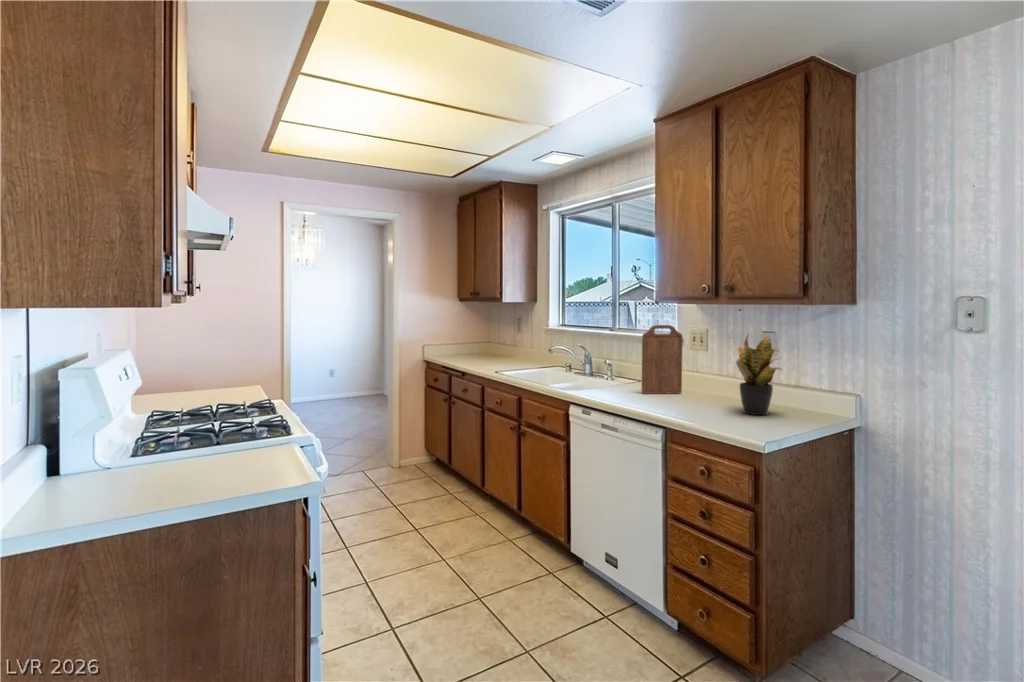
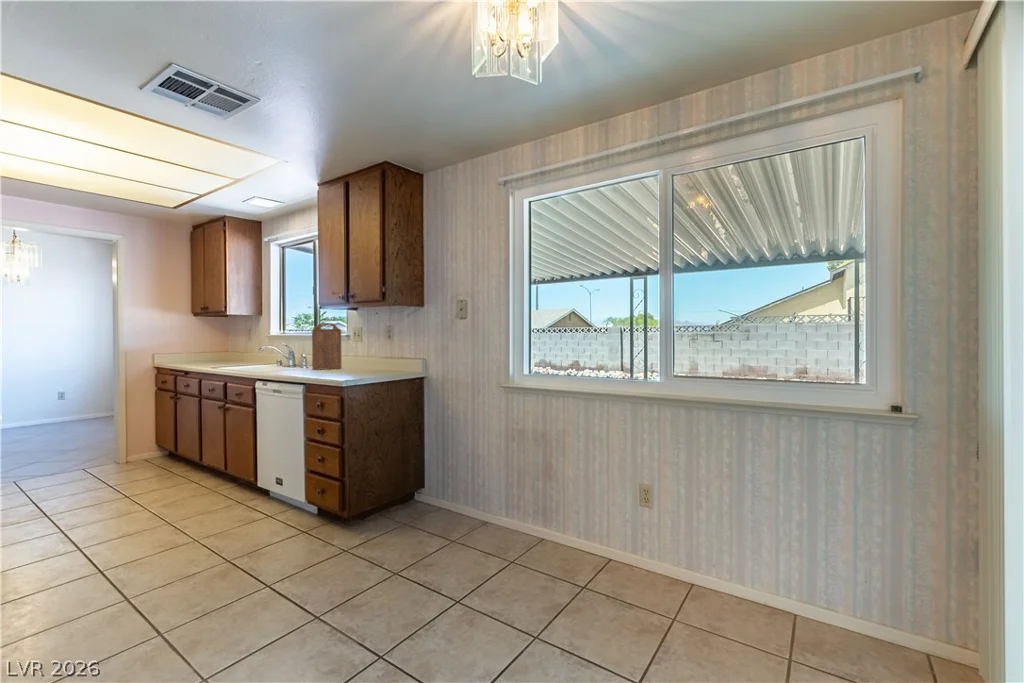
potted plant: present [736,335,781,415] -> none [351,321,385,372]

